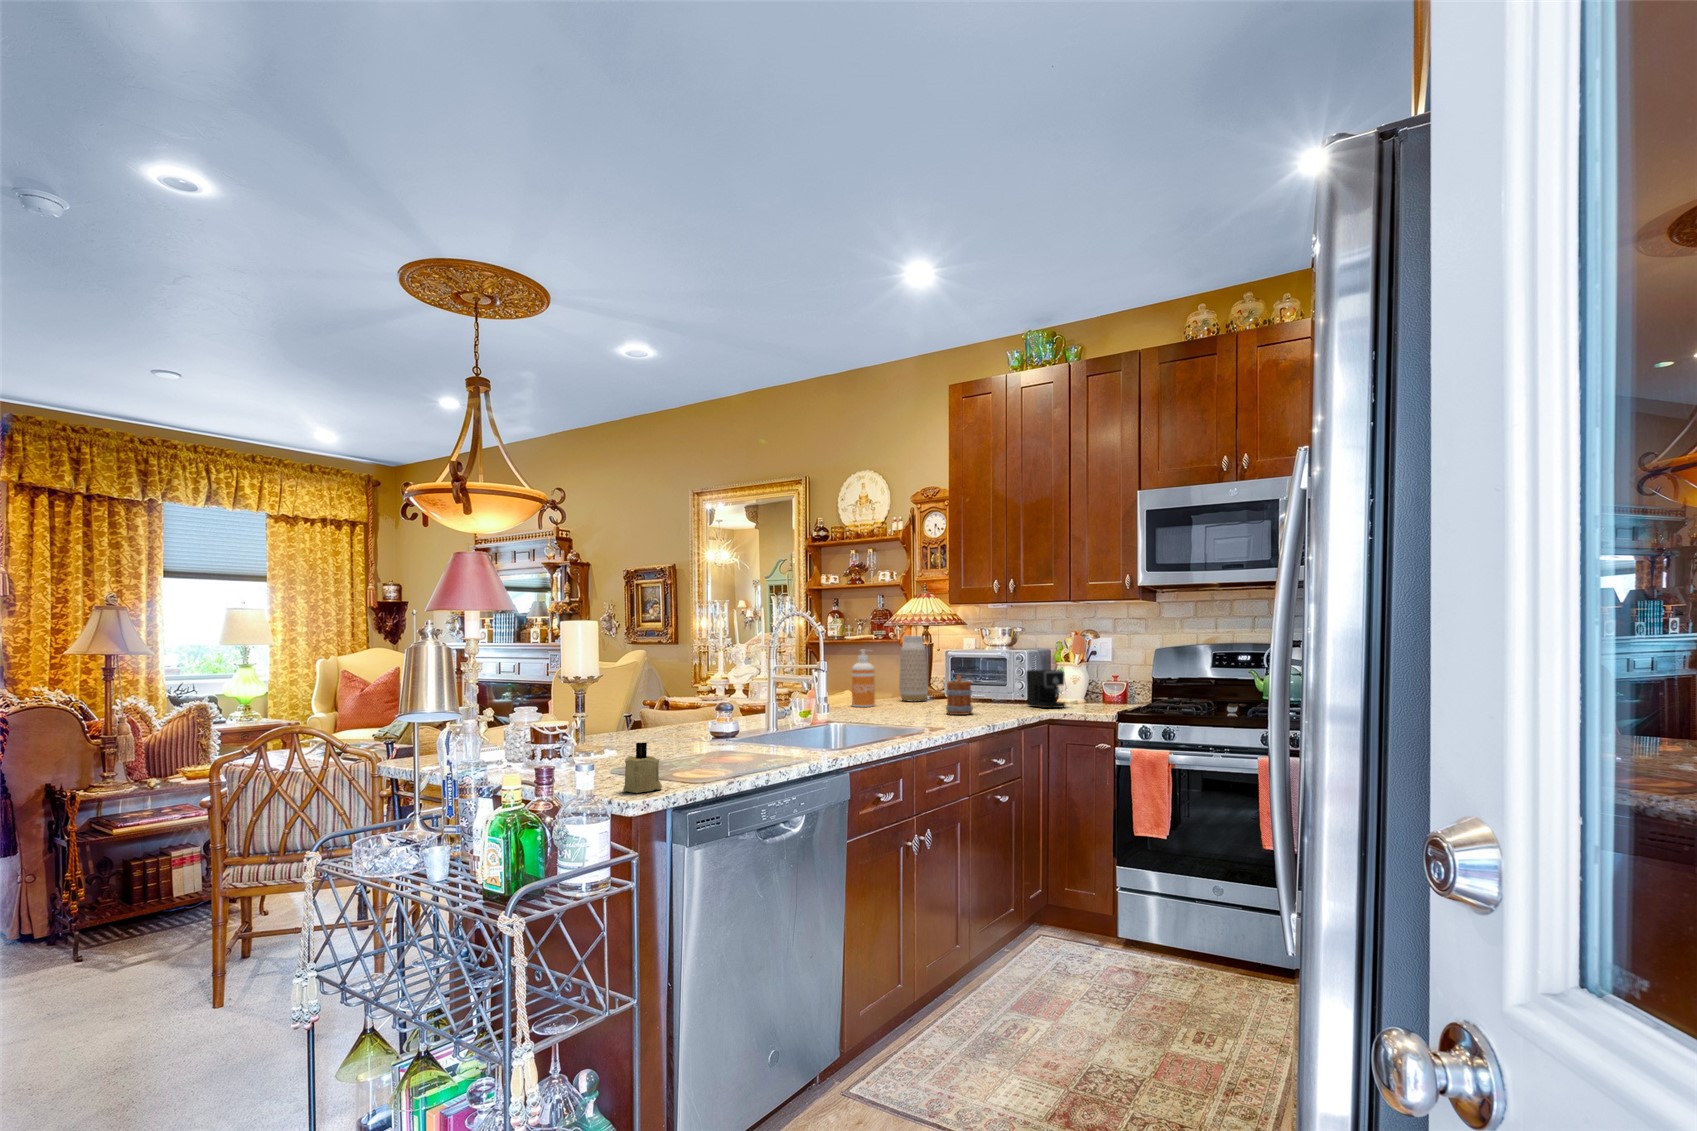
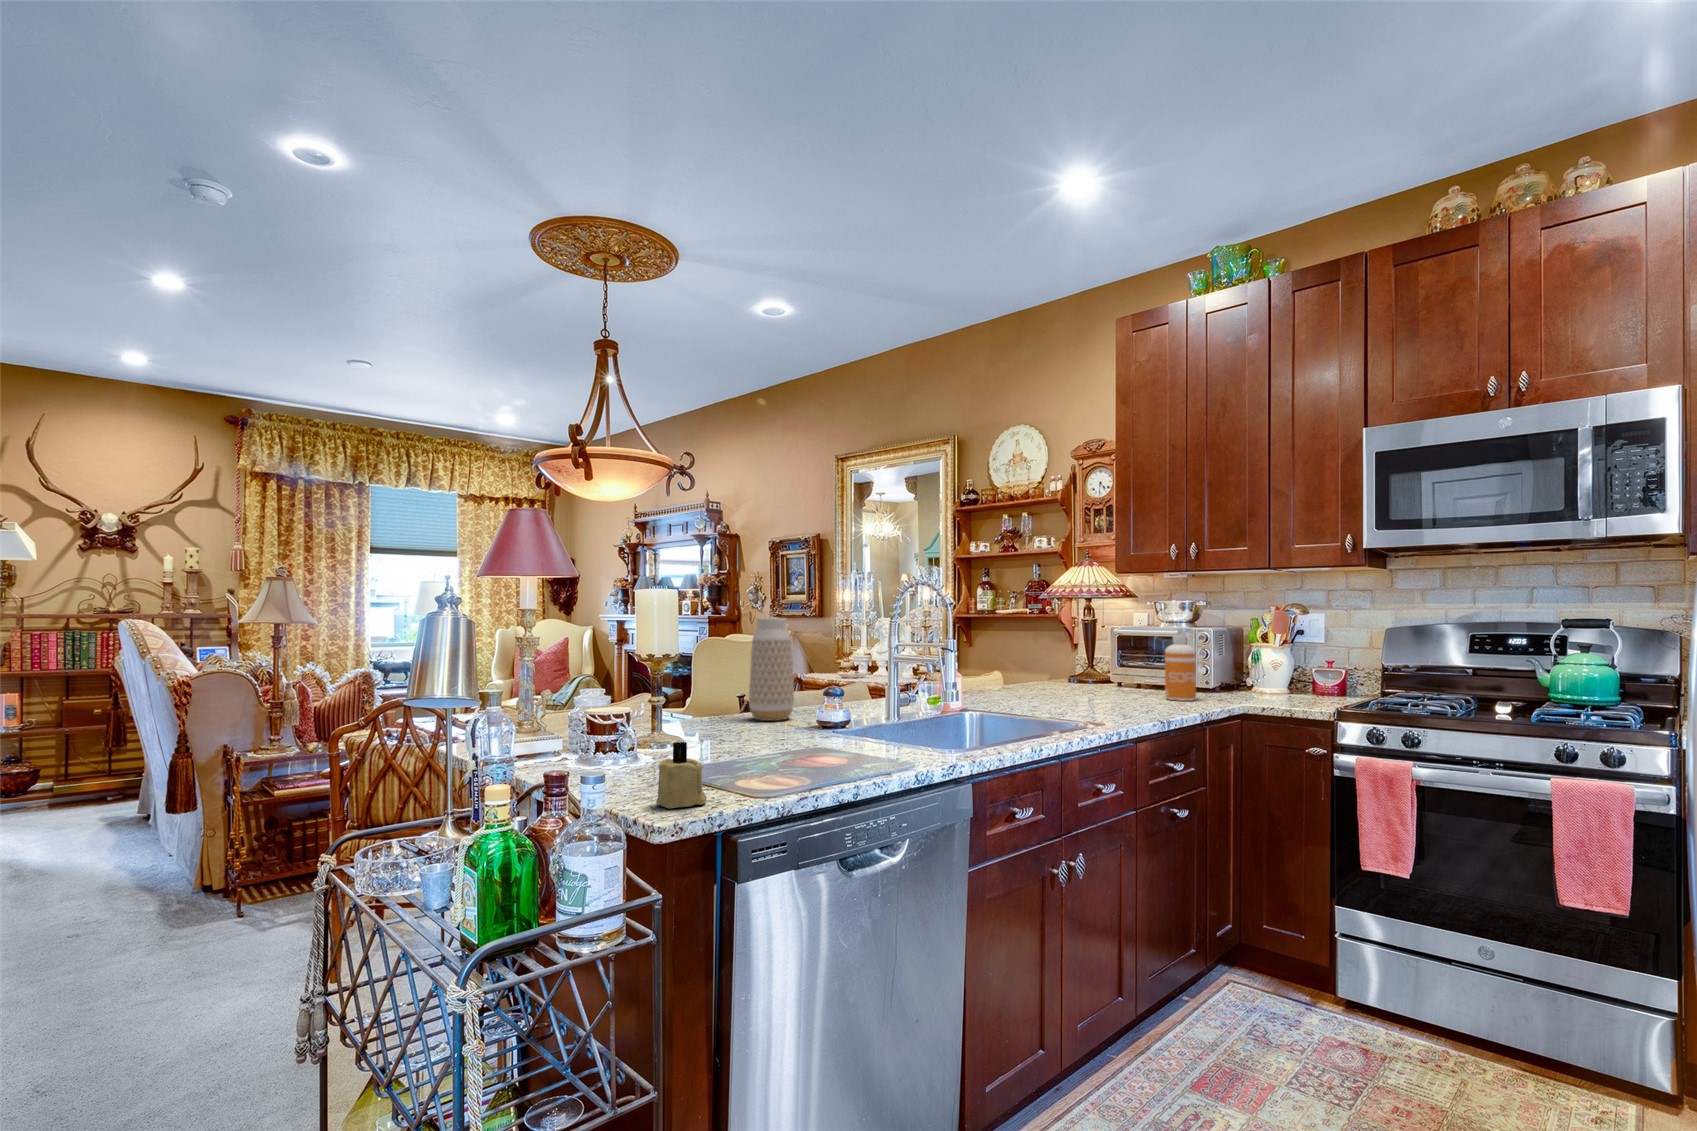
vase: present [899,636,928,702] -> present [749,618,794,721]
soap dispenser: present [852,650,875,707] -> present [1165,628,1196,701]
coffee maker: present [1026,670,1077,708] -> none [1212,653,1279,701]
mug: present [946,675,973,715] -> none [1109,658,1143,706]

